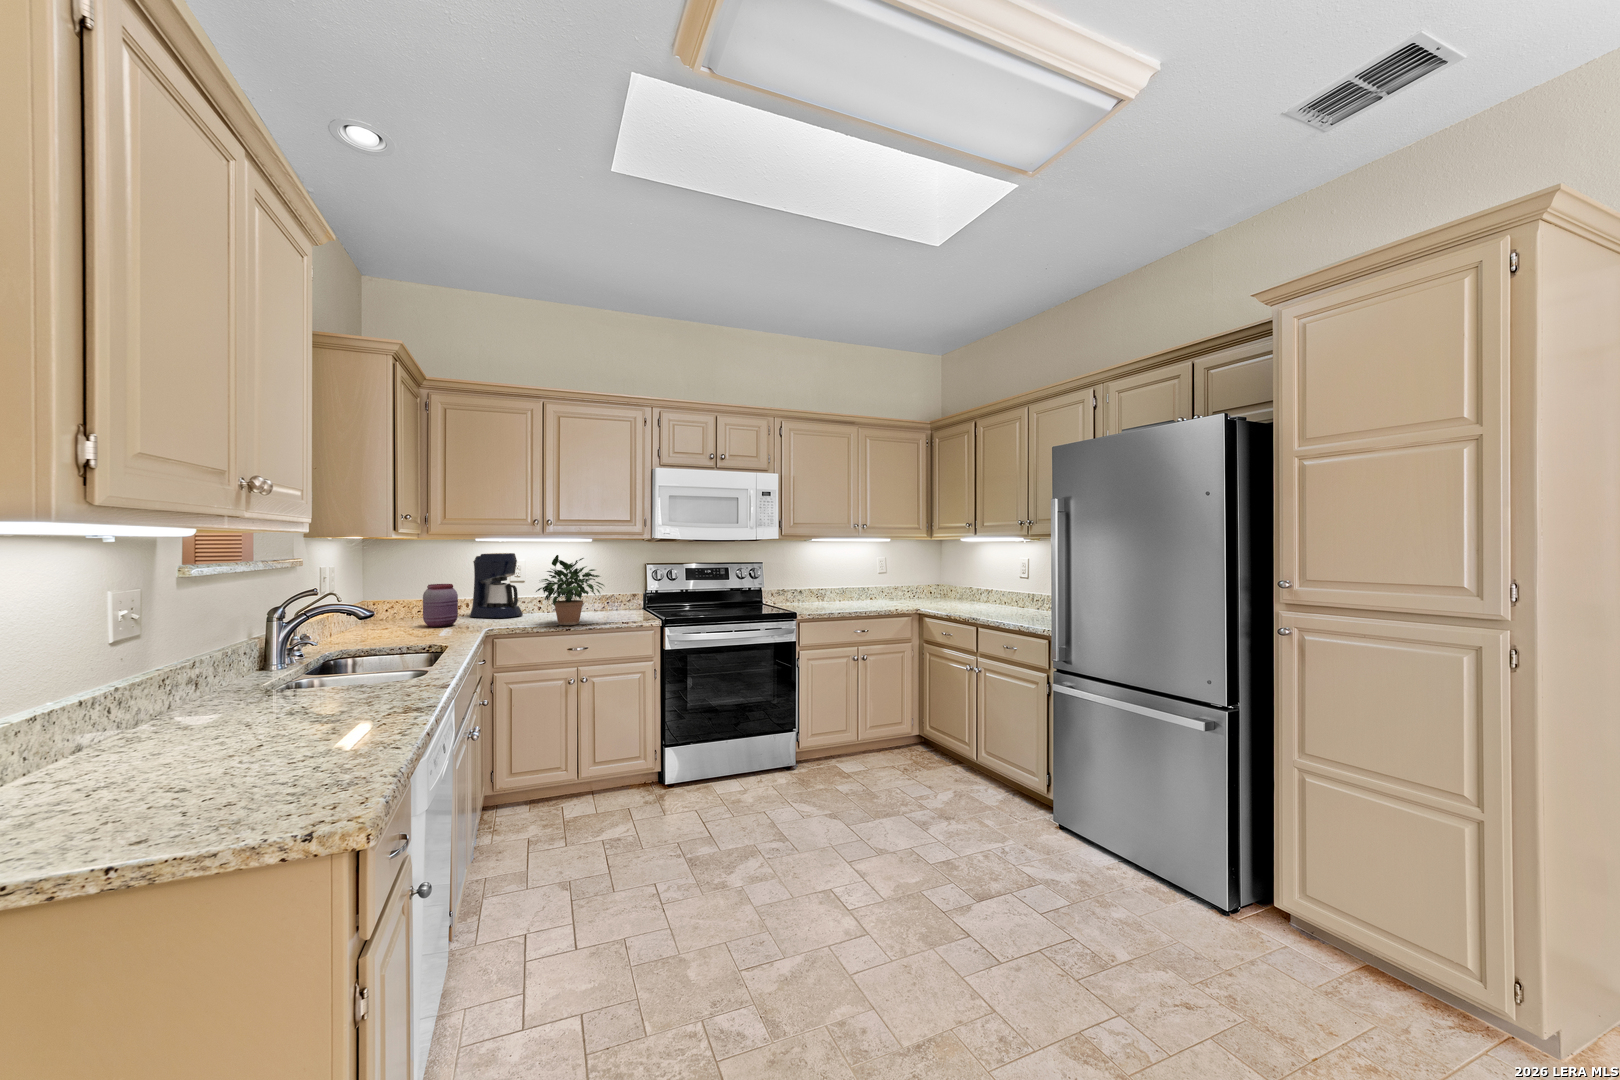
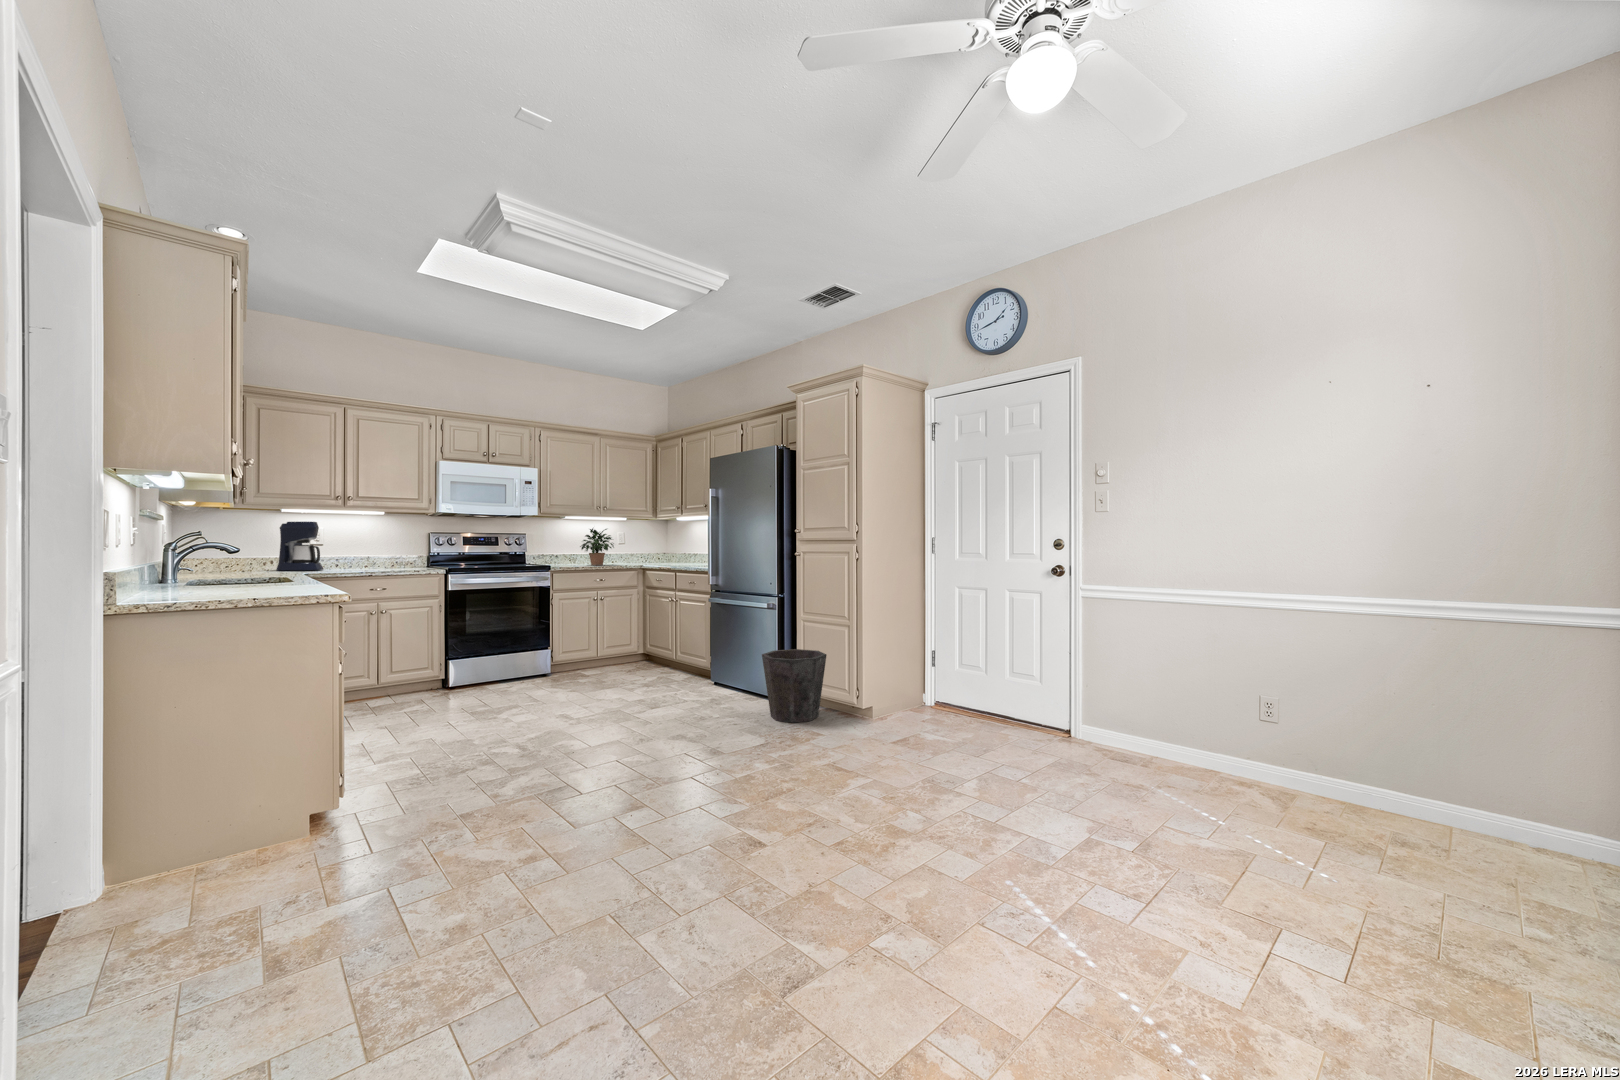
potted plant: present [536,555,604,625] -> present [580,529,614,566]
jar: present [423,584,458,627] -> none [243,542,273,574]
waste bin: none [1202,824,1363,1011] -> present [762,649,827,723]

